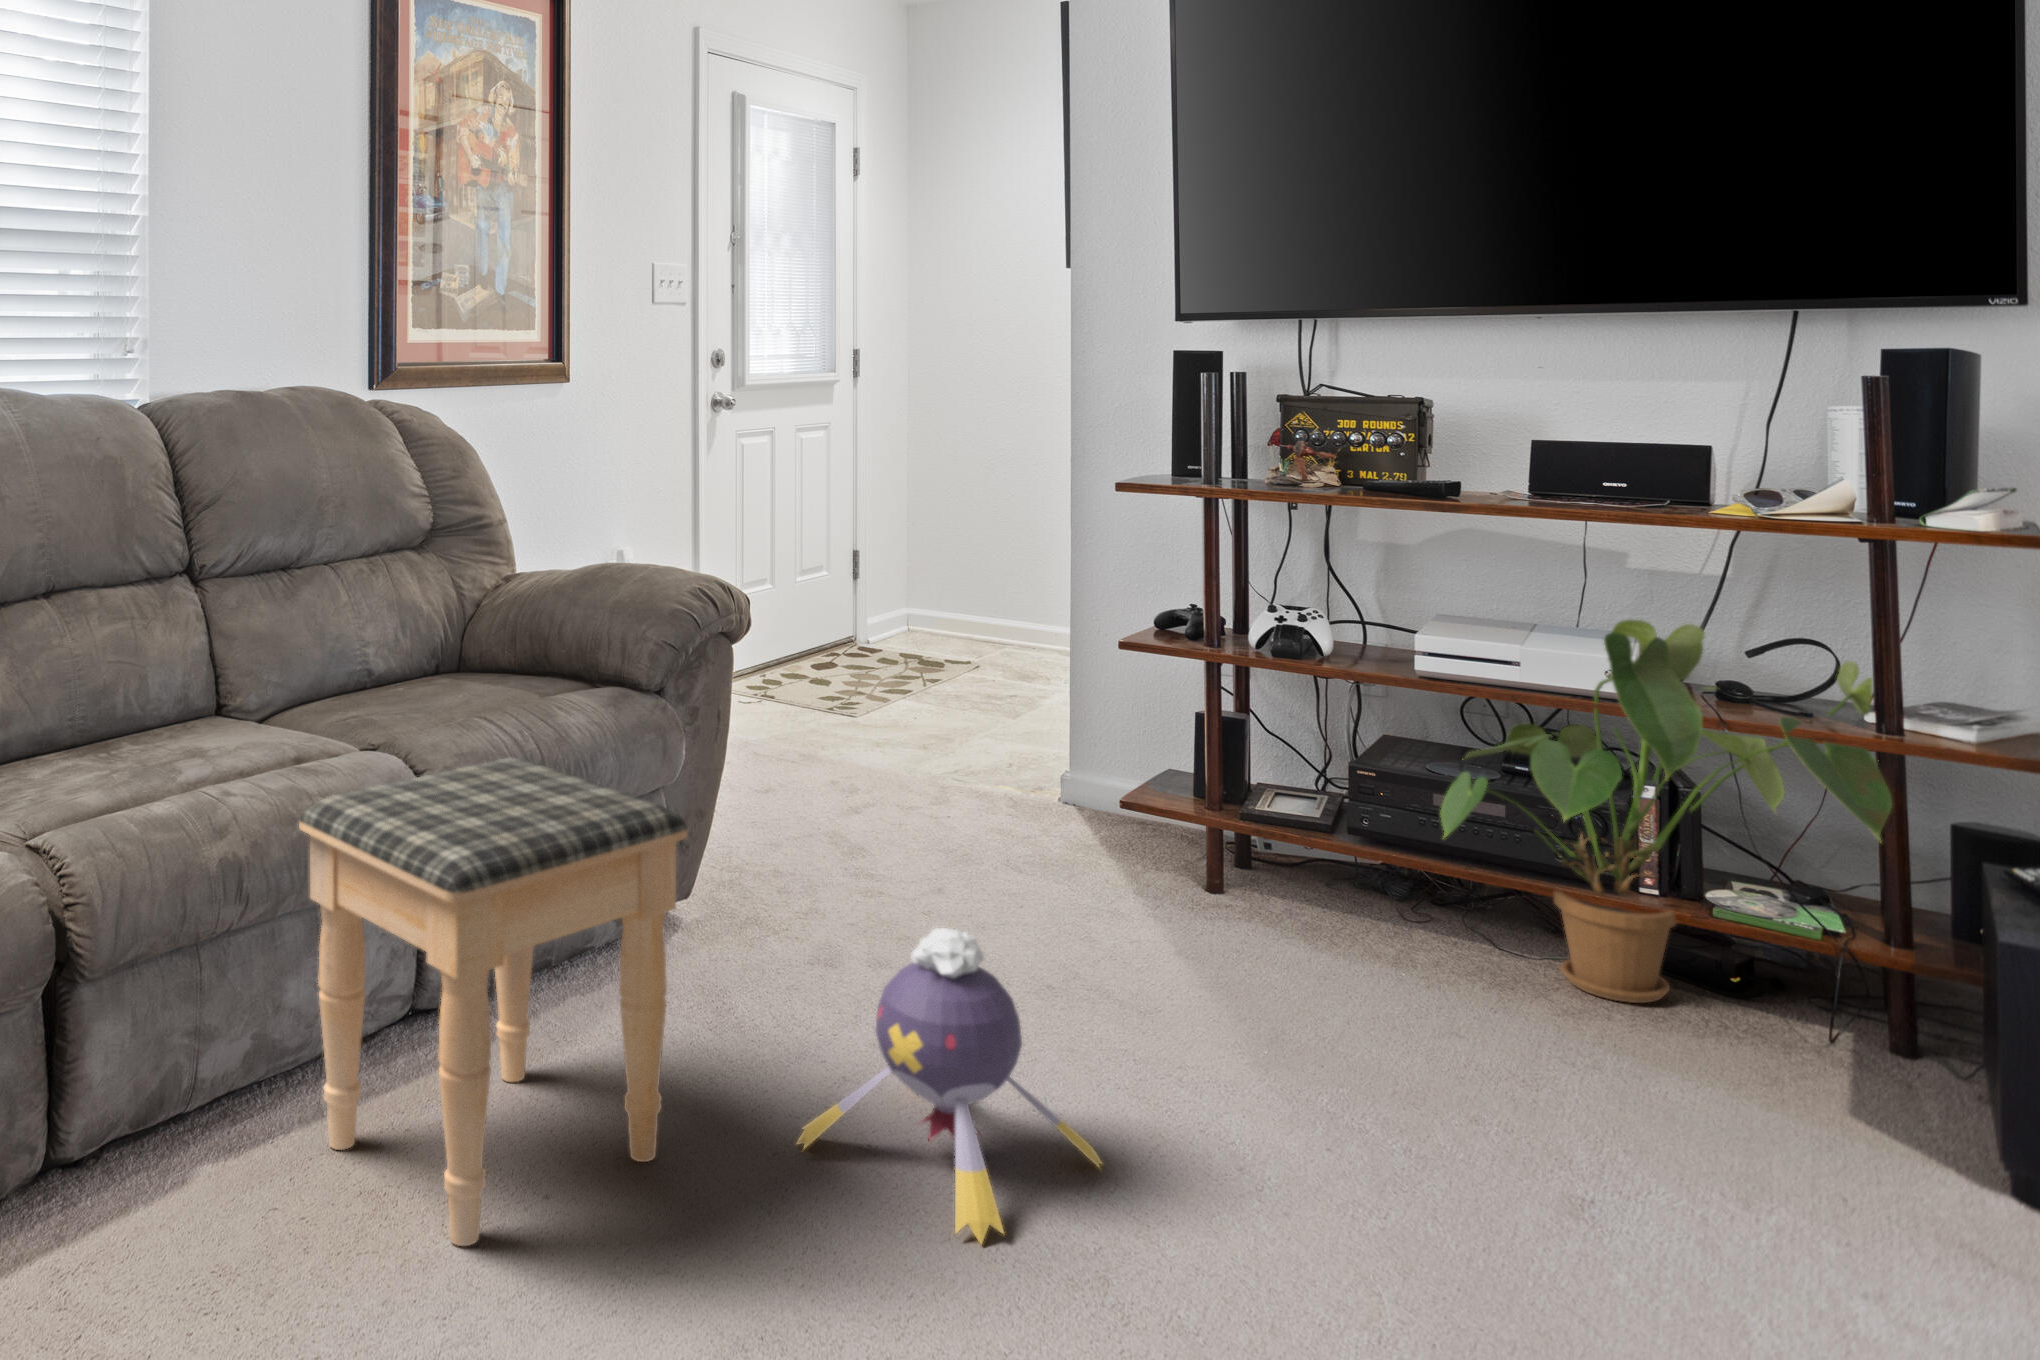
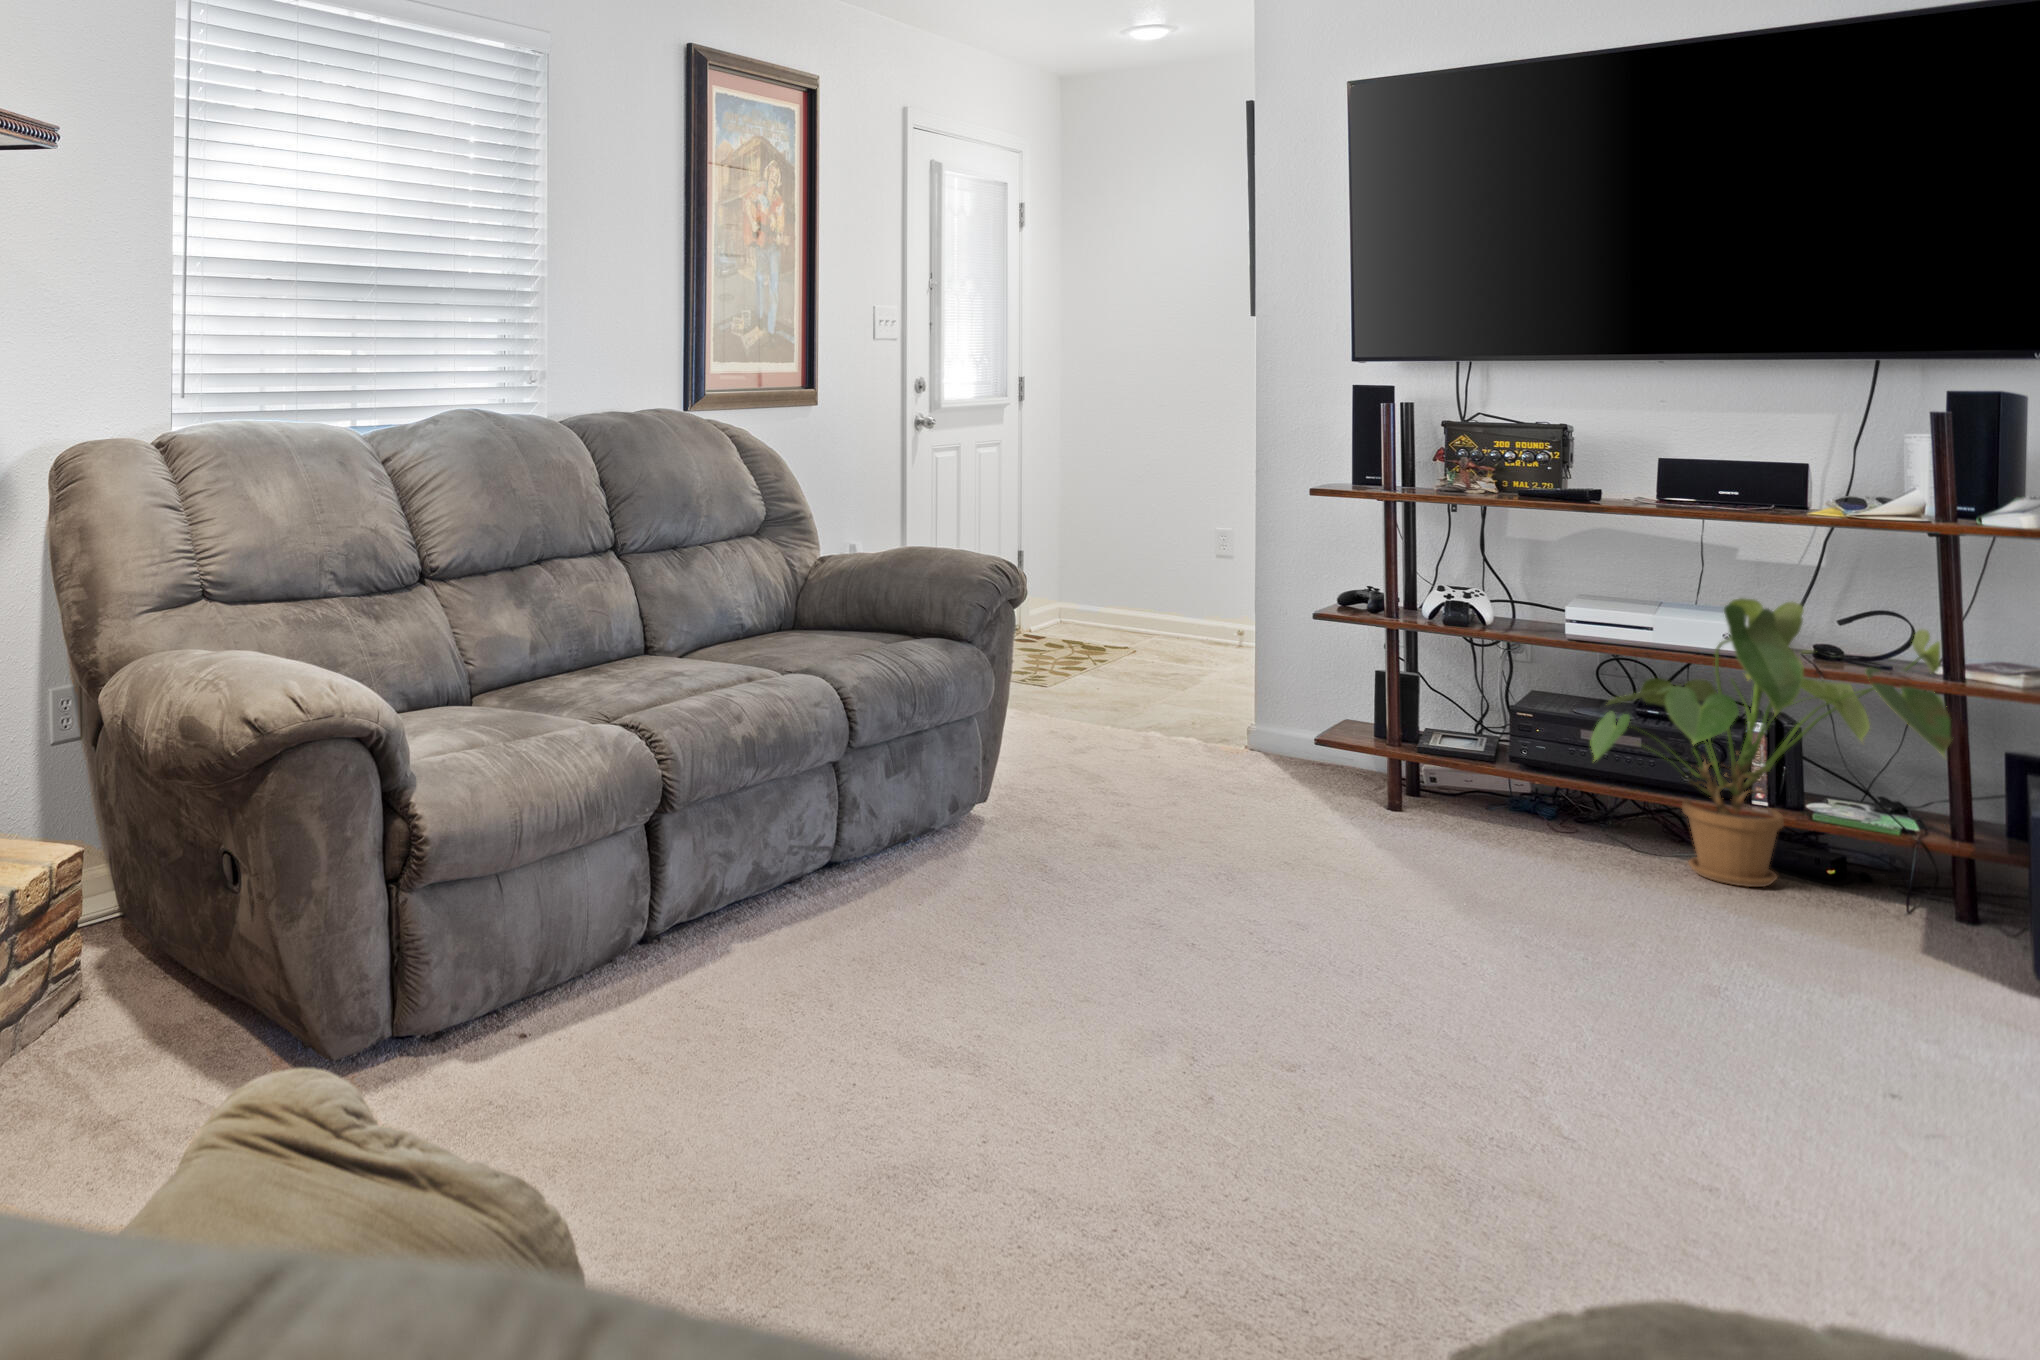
footstool: present [299,757,687,1246] -> none [786,678,1063,989]
plush toy: present [797,928,1102,1244] -> none [1136,796,1365,1000]

